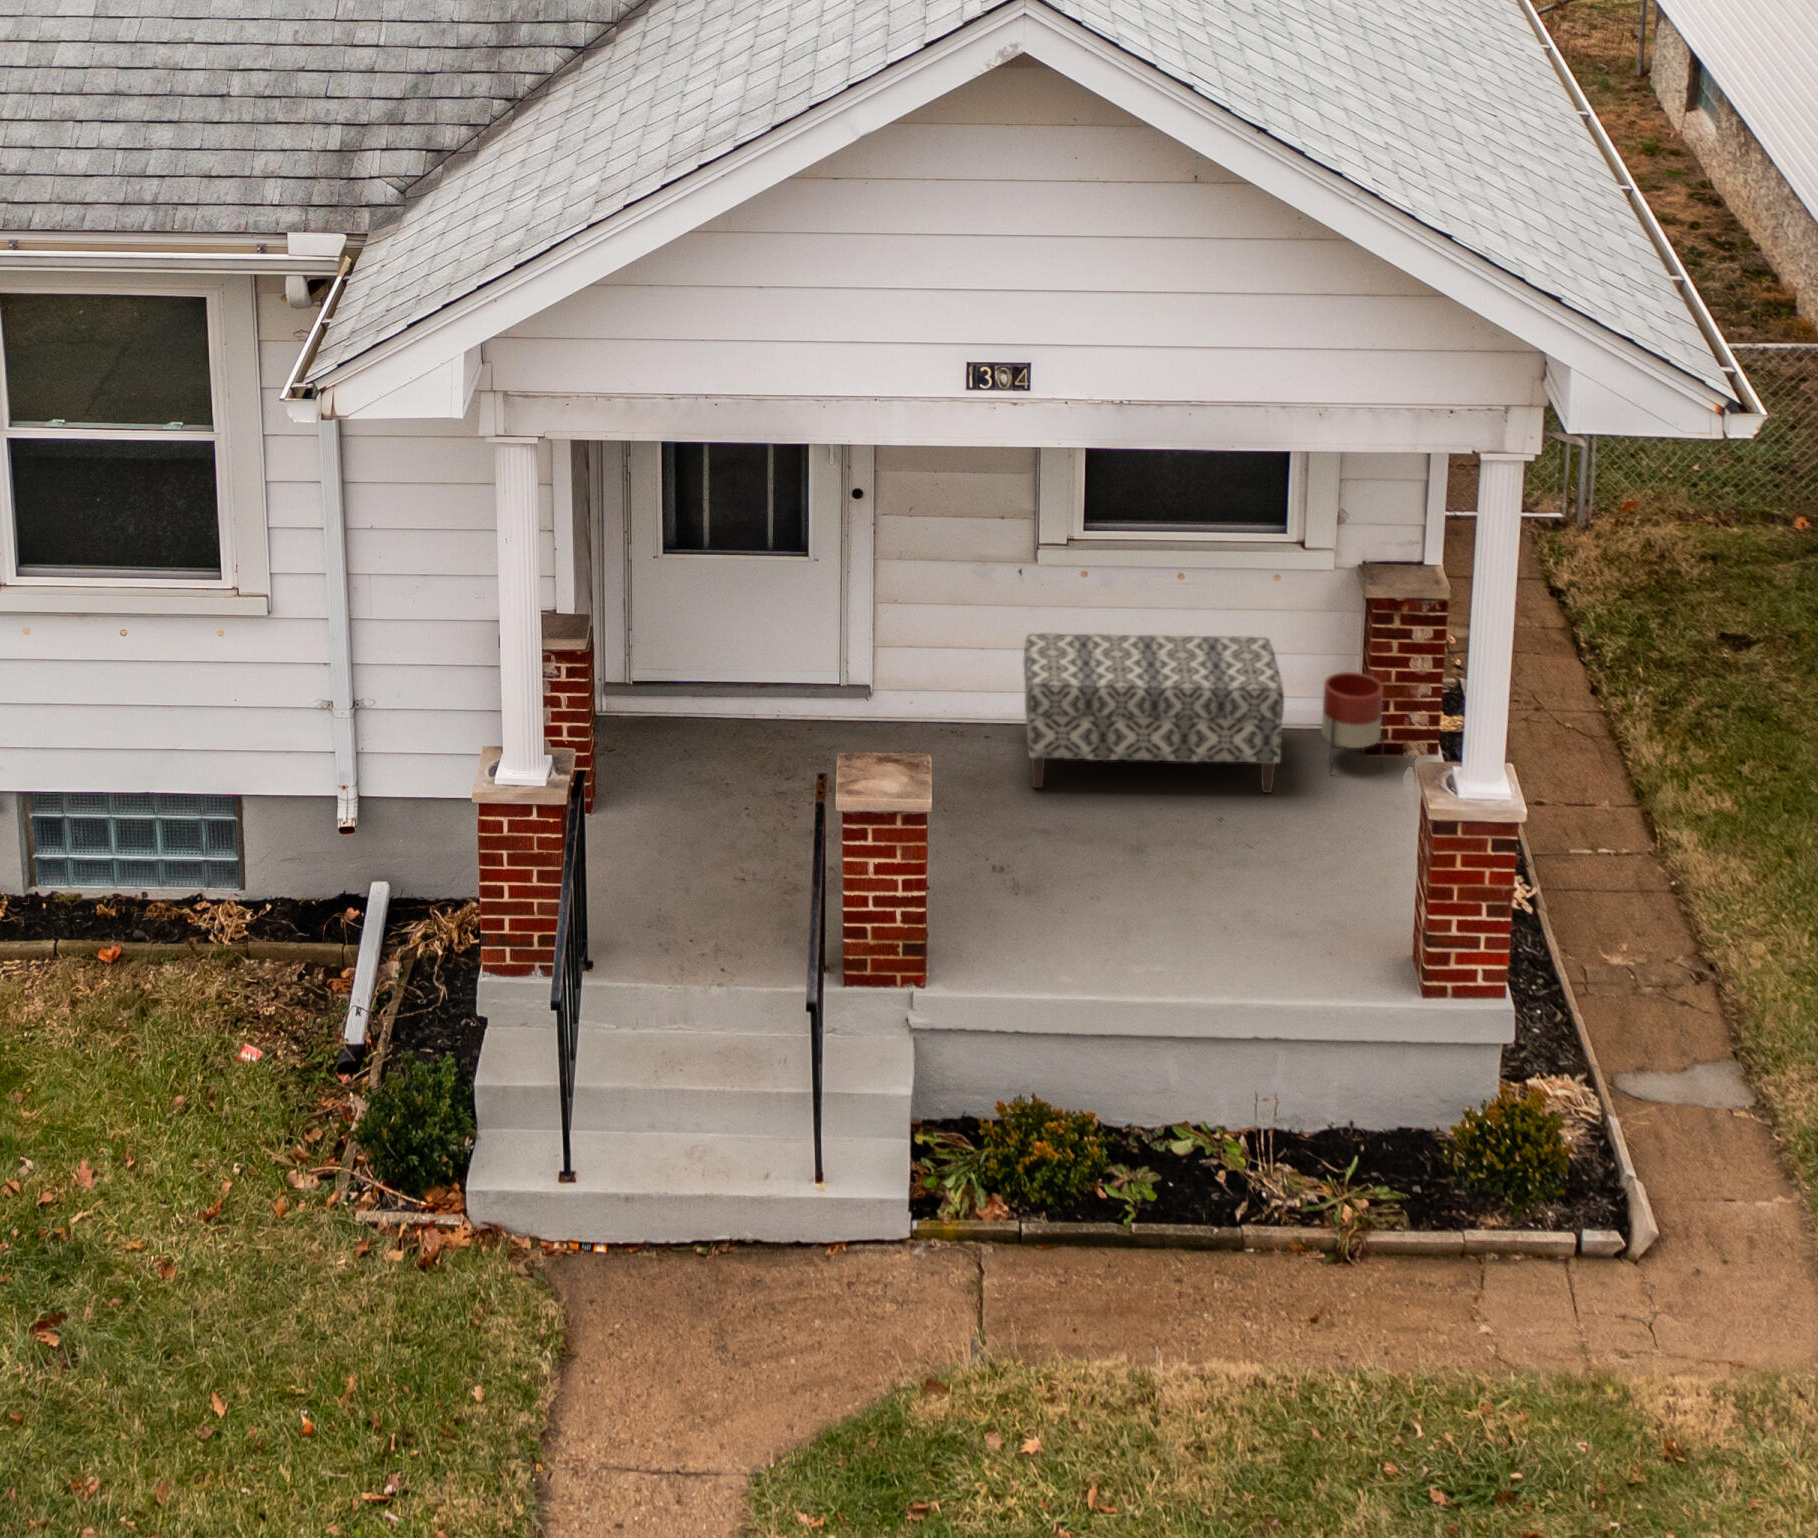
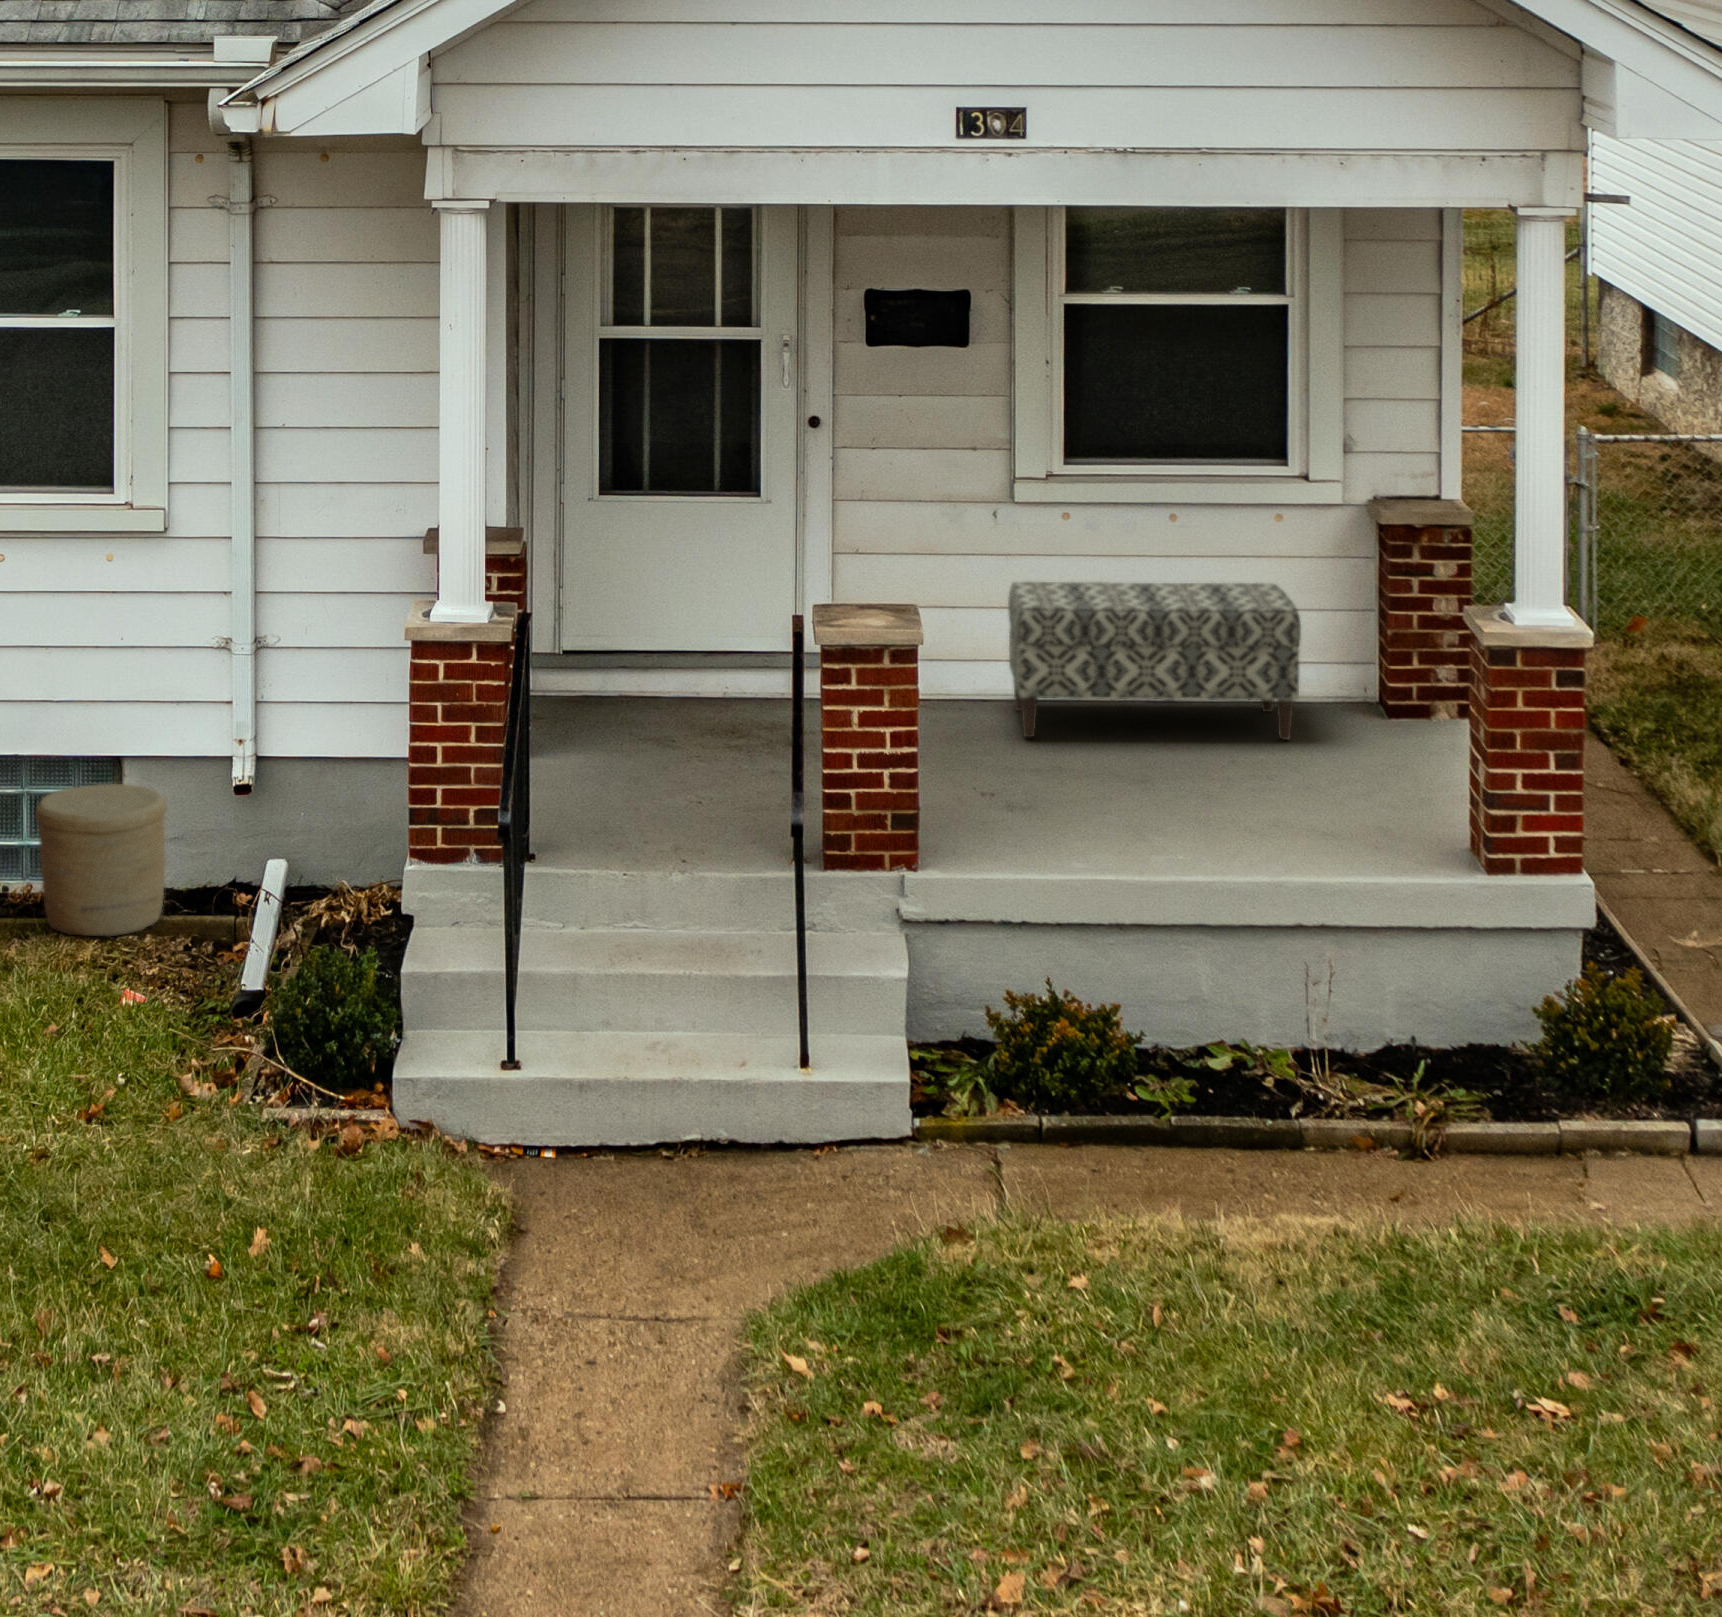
planter: present [1322,672,1386,771] -> none [1340,619,1411,728]
woven basket: none [165,824,279,968] -> present [36,784,167,936]

